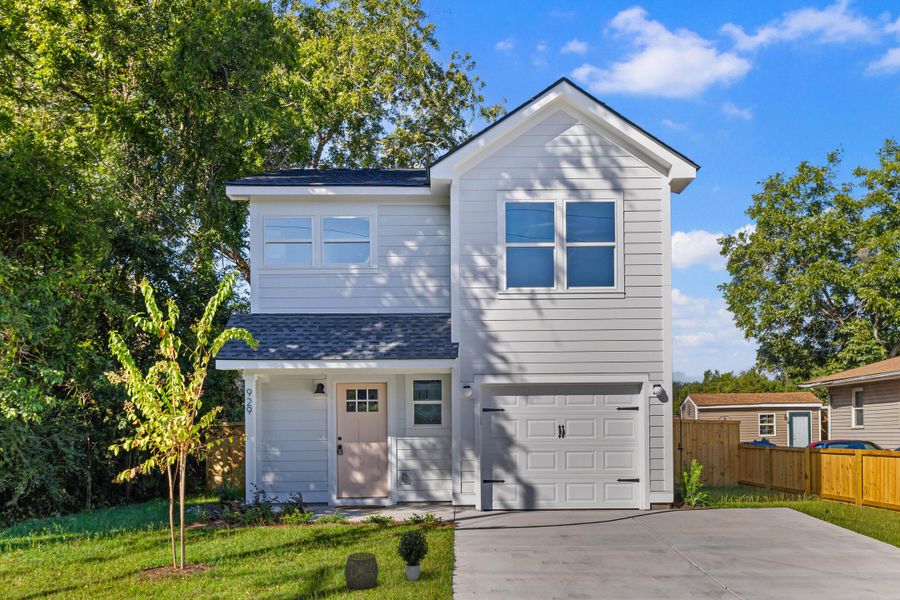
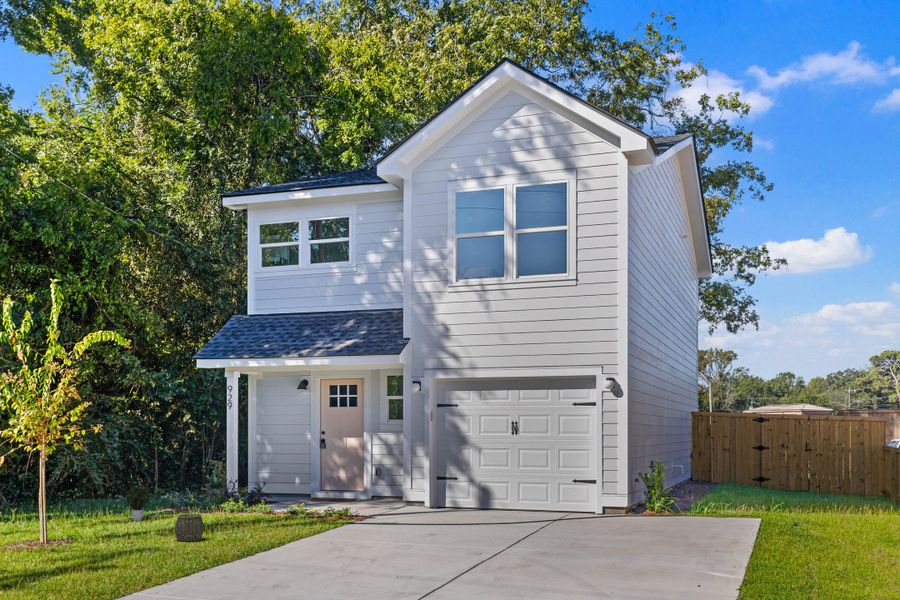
potted plant: present [396,531,429,581] -> present [125,485,150,521]

